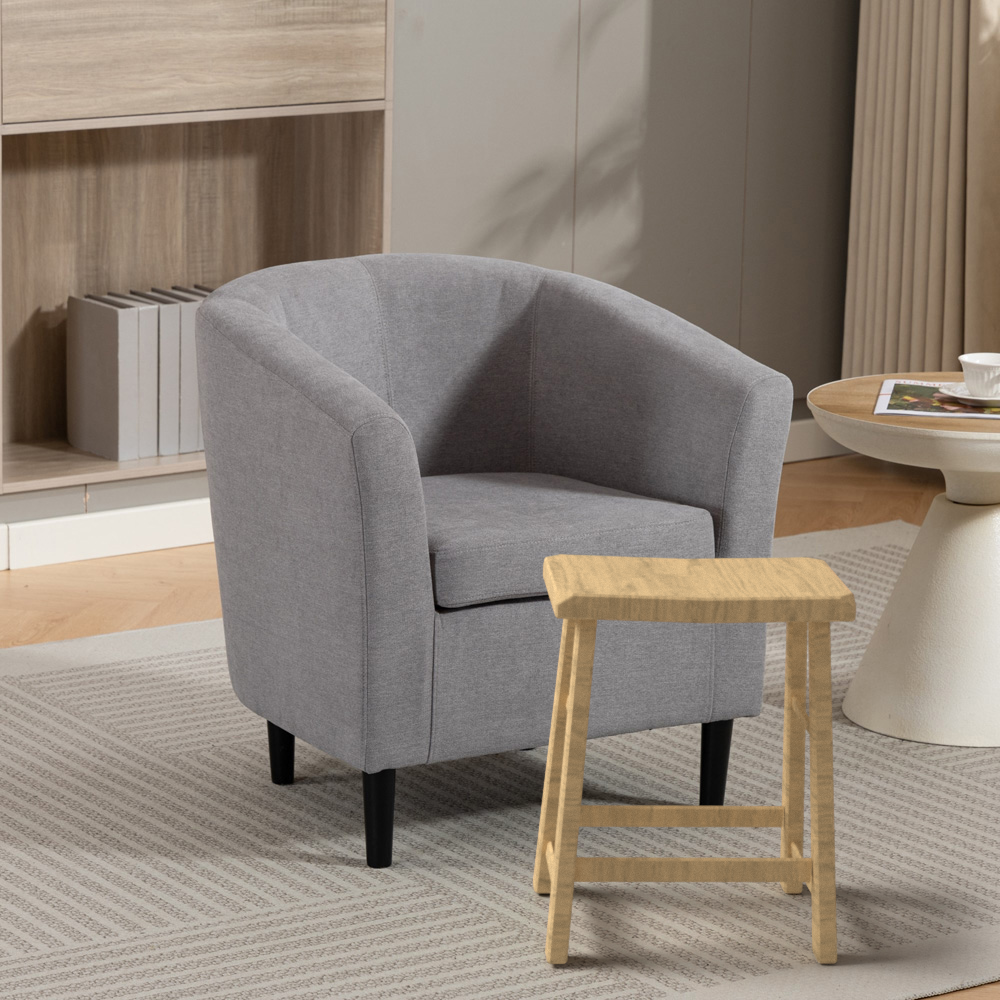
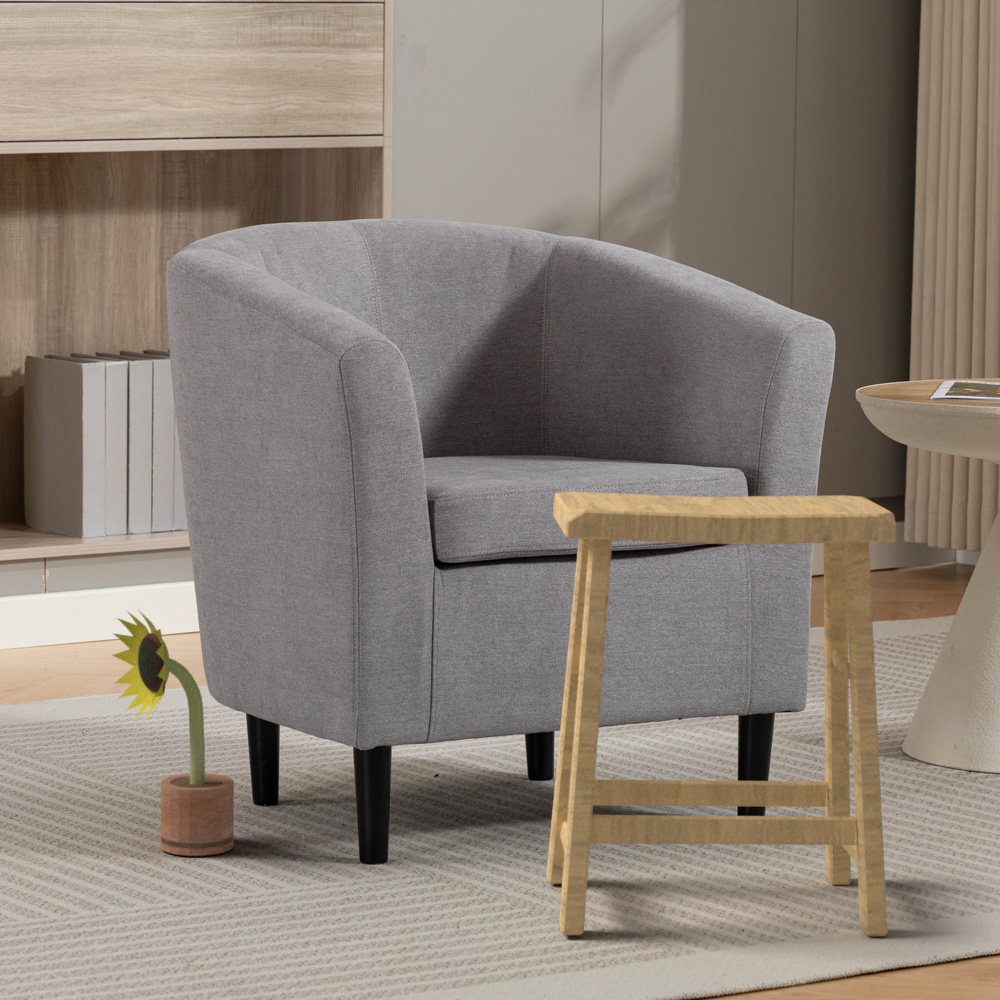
decorative plant: none [144,641,255,856] -> present [112,613,234,856]

